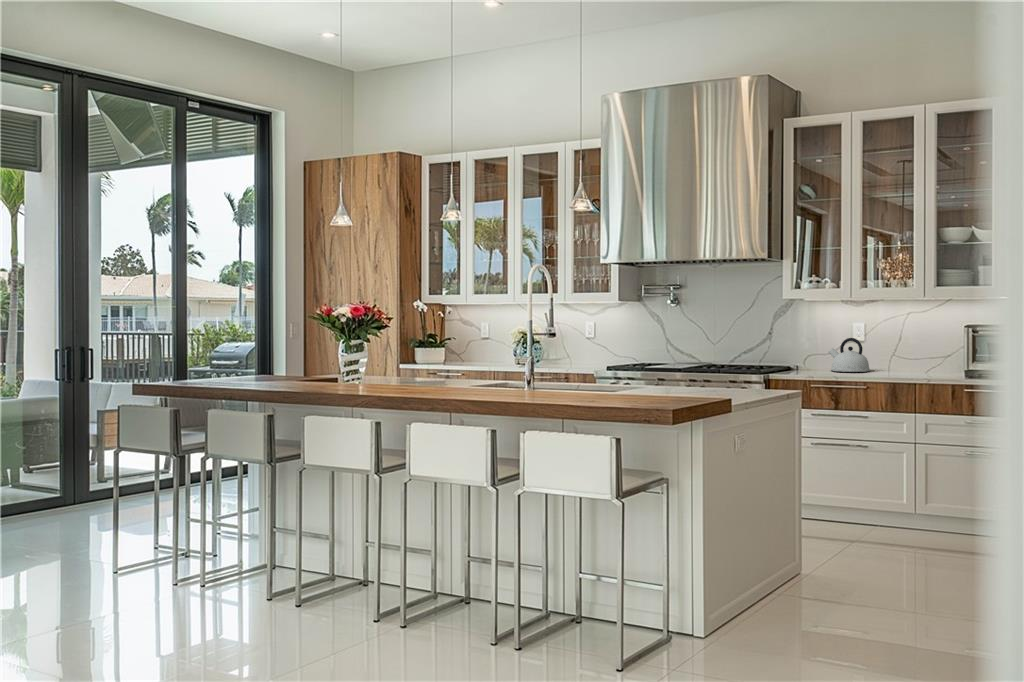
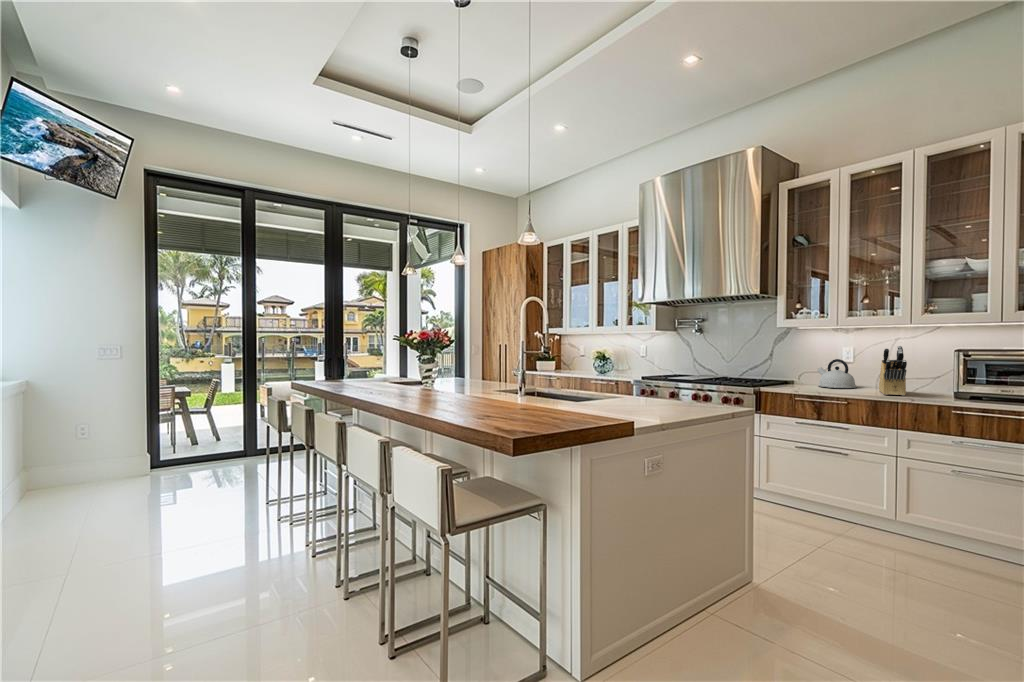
knife block: none [893,322,923,377] -> present [879,346,907,396]

